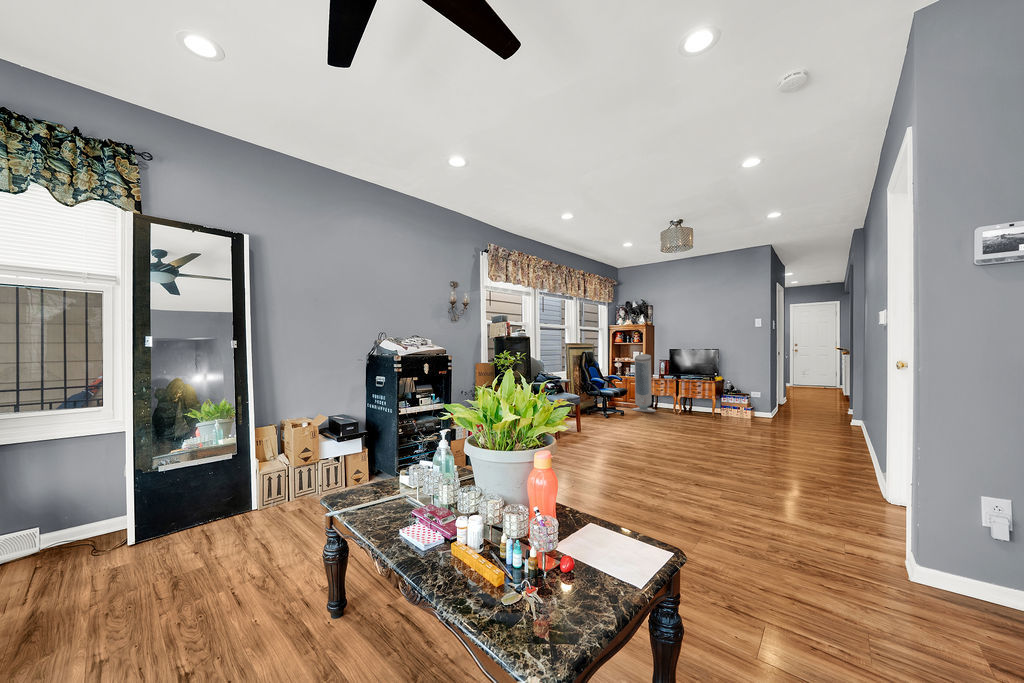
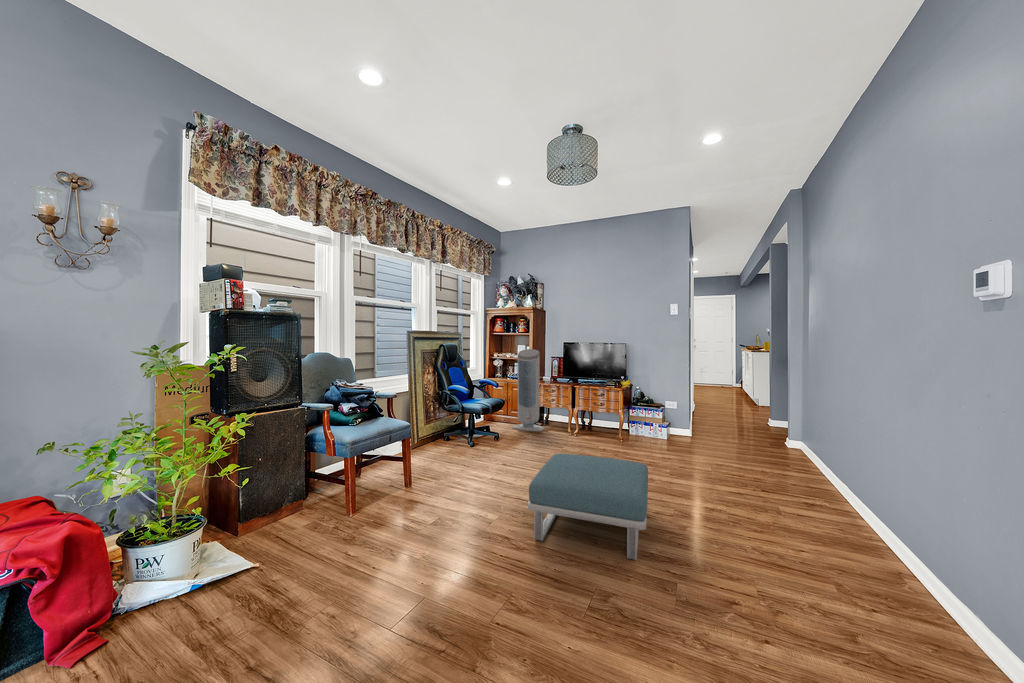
footstool: none [653,412,724,456] -> present [528,454,648,560]

